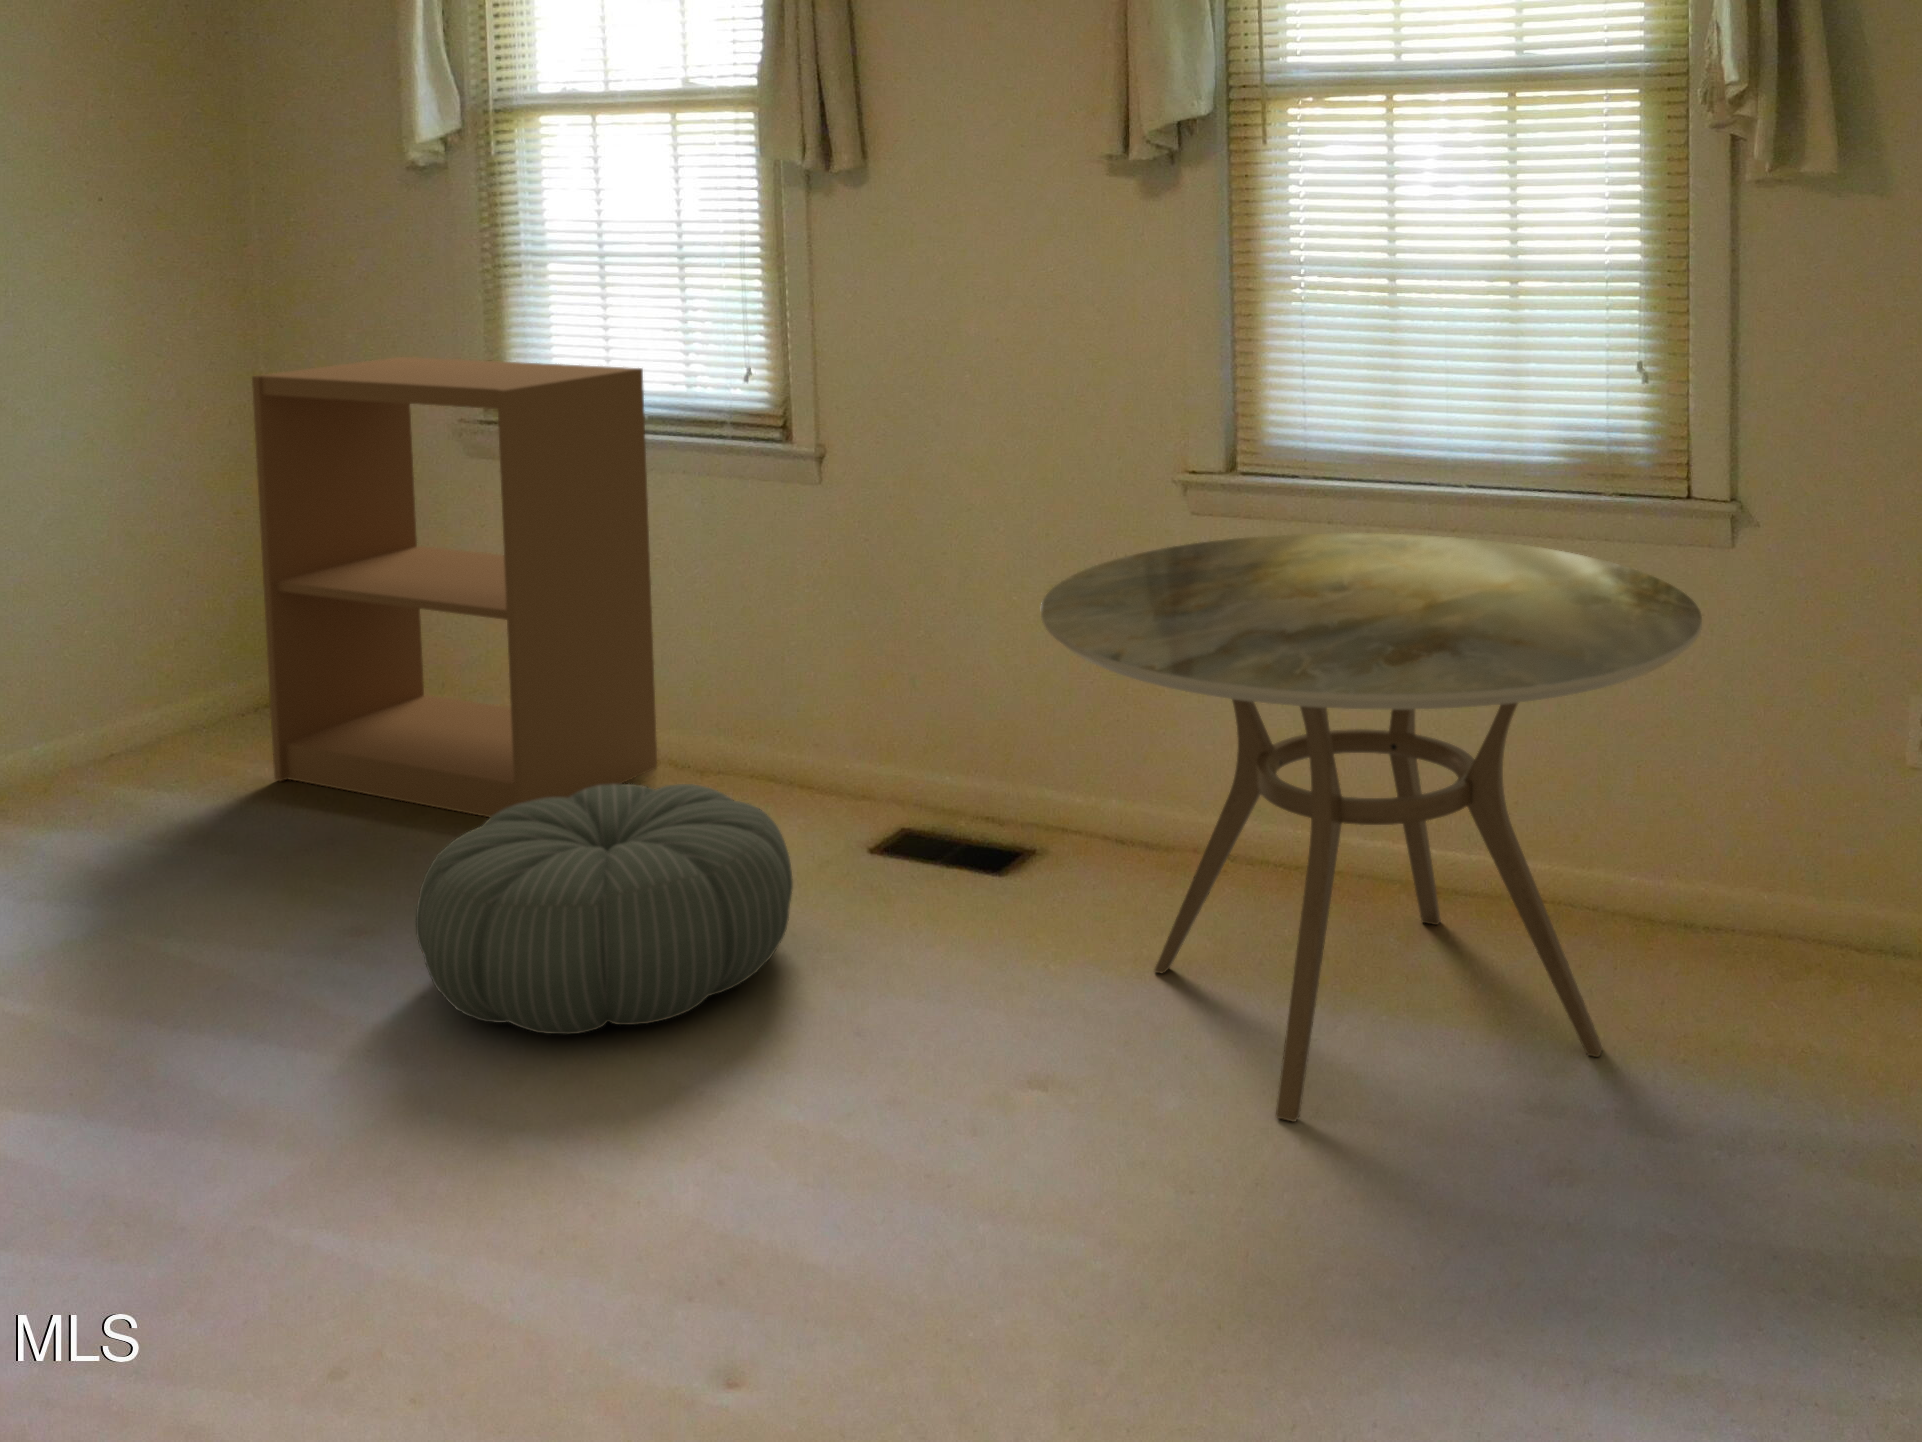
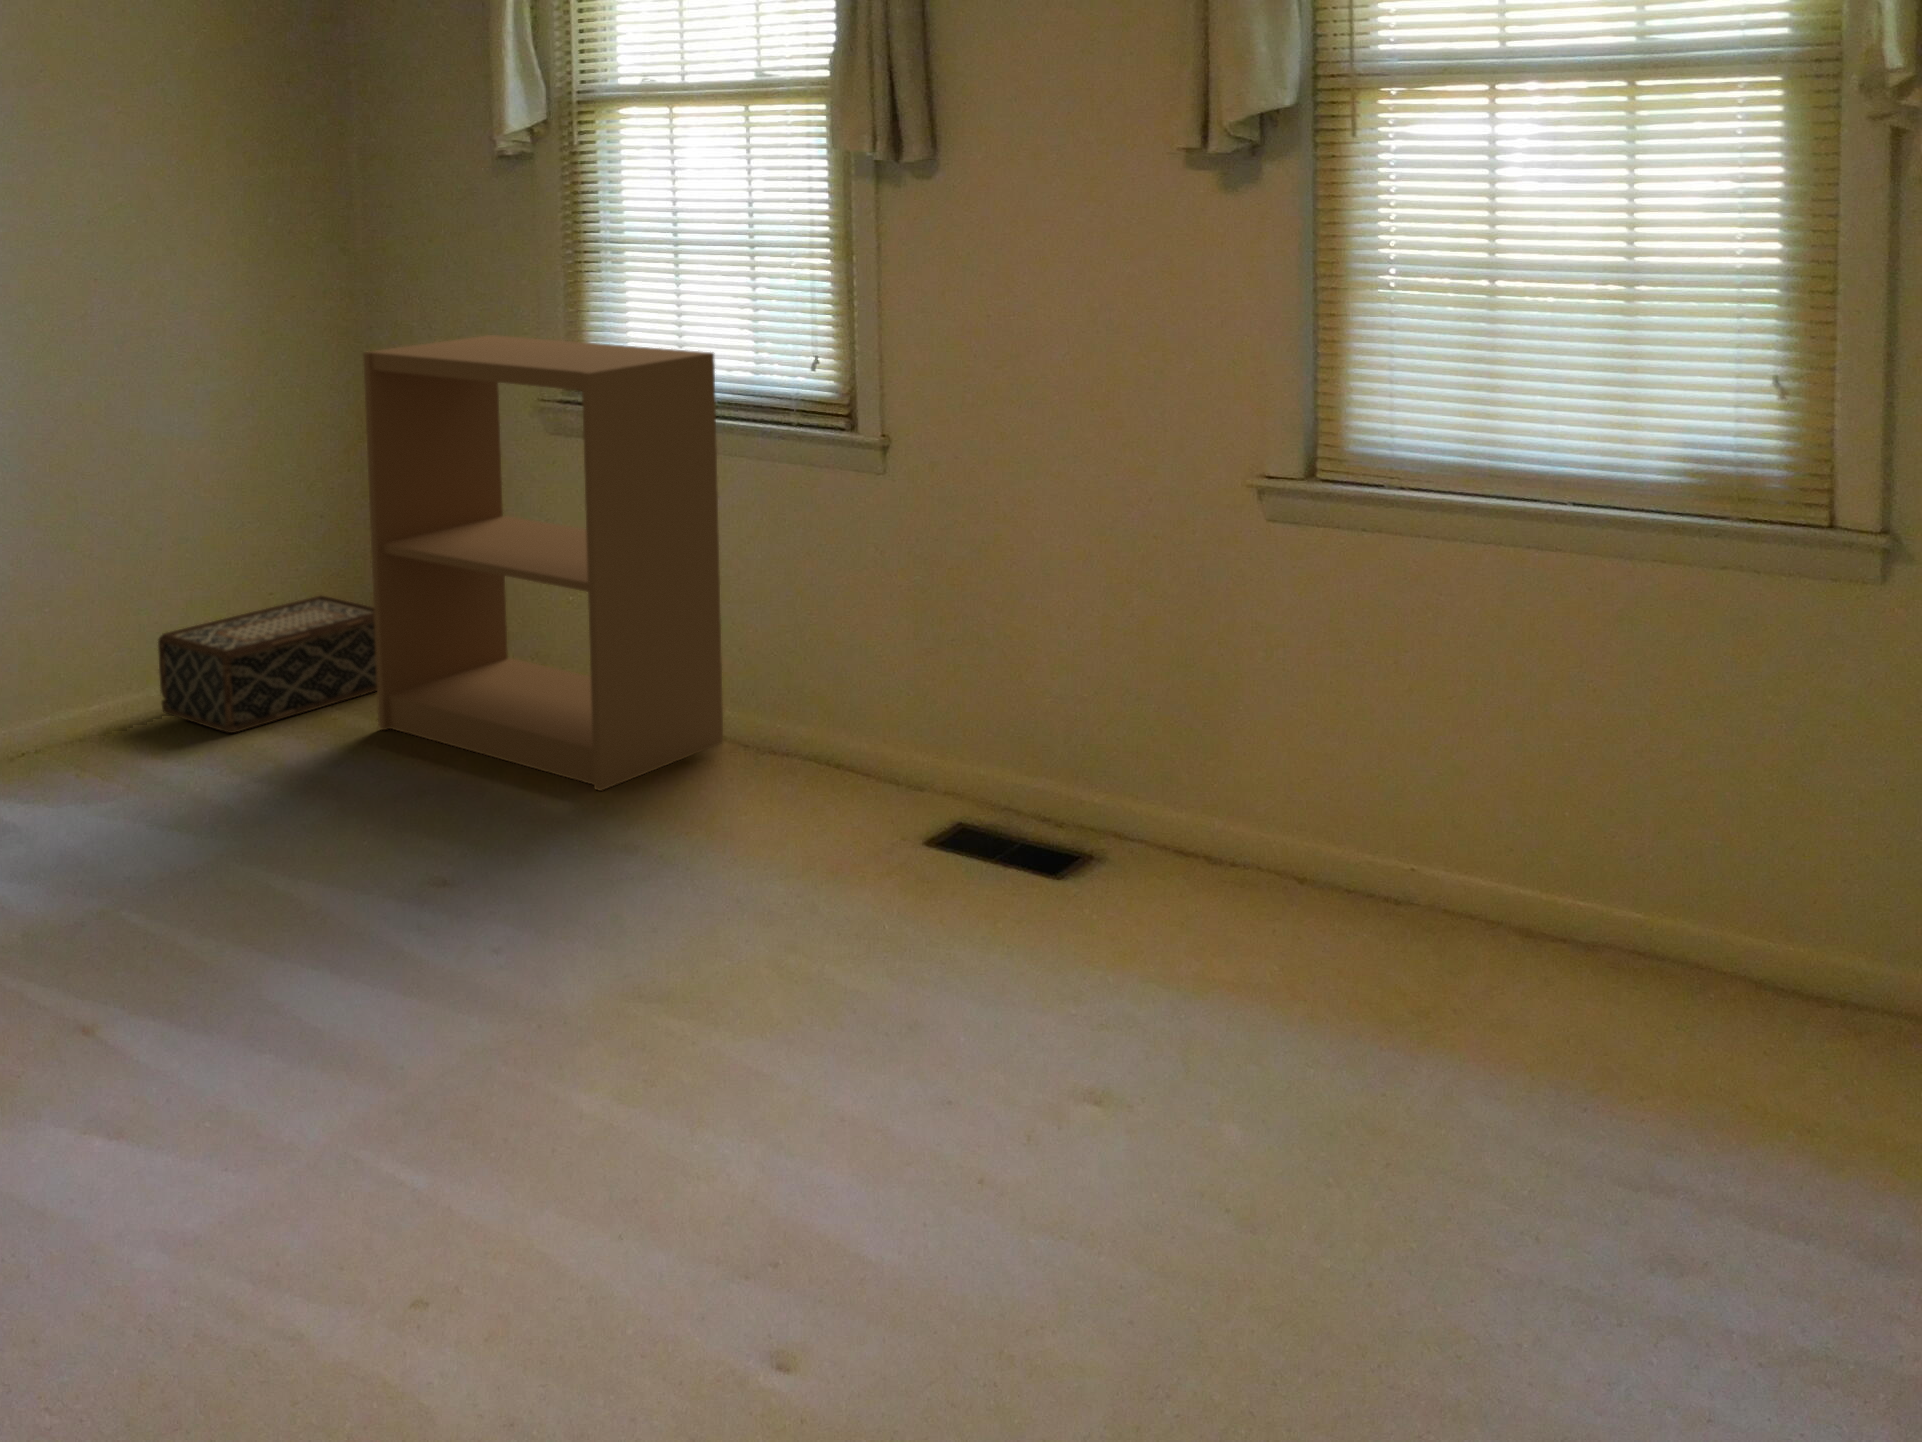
dining table: present [1041,533,1702,1122] -> none [1103,548,1831,1145]
woven basket: none [9,641,293,798] -> present [158,596,377,733]
pouf: present [416,784,793,1034] -> none [513,755,855,983]

